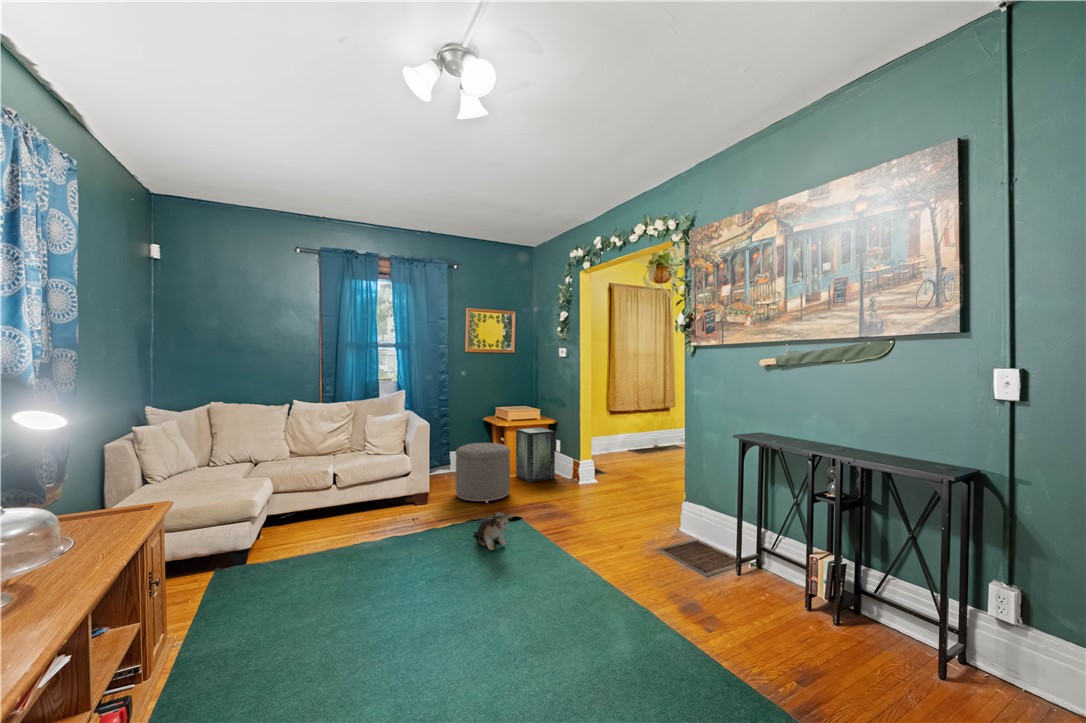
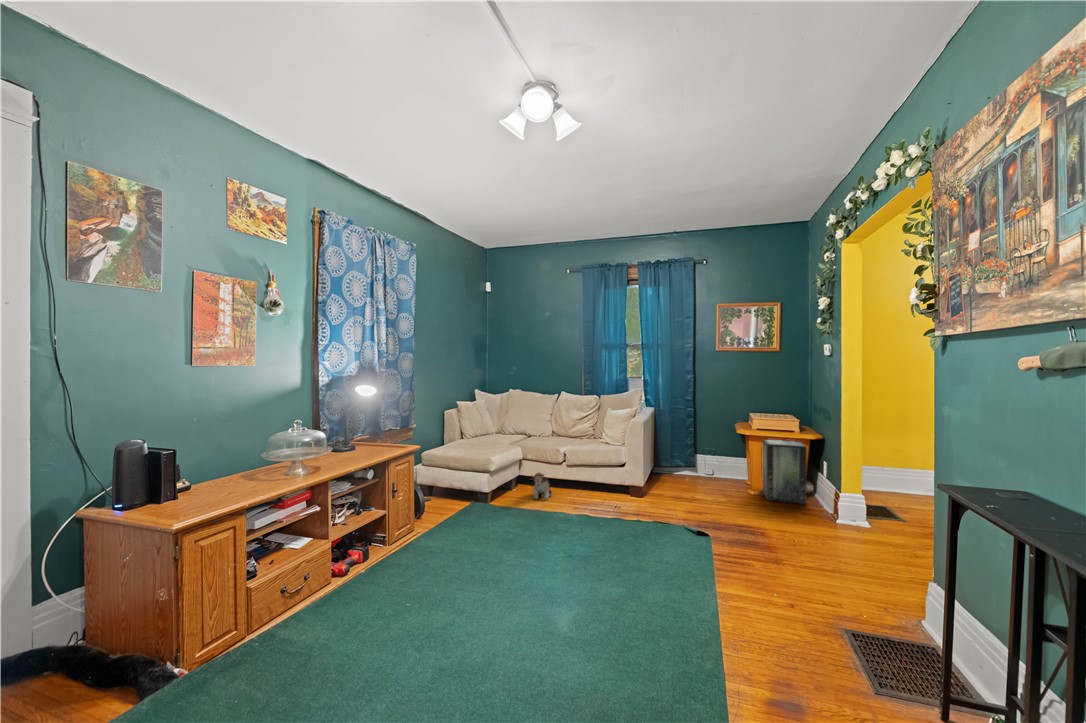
ottoman: present [456,443,510,503] -> none [669,445,729,508]
plush toy: present [474,513,511,550] -> present [533,473,552,499]

